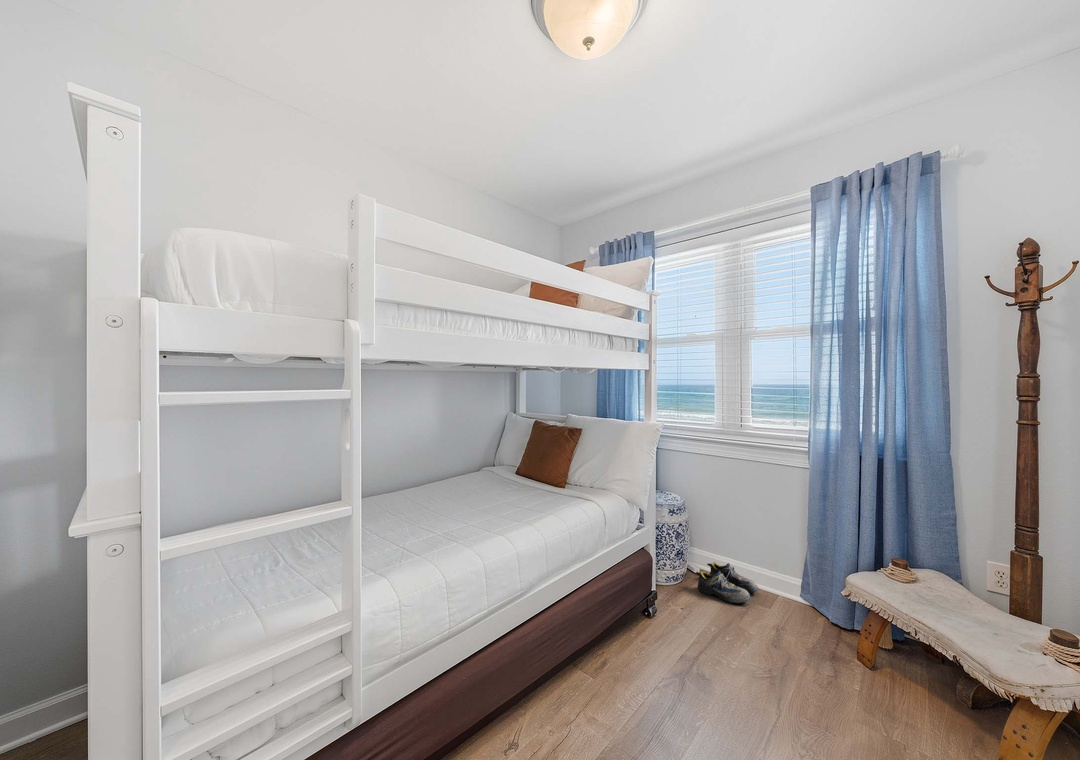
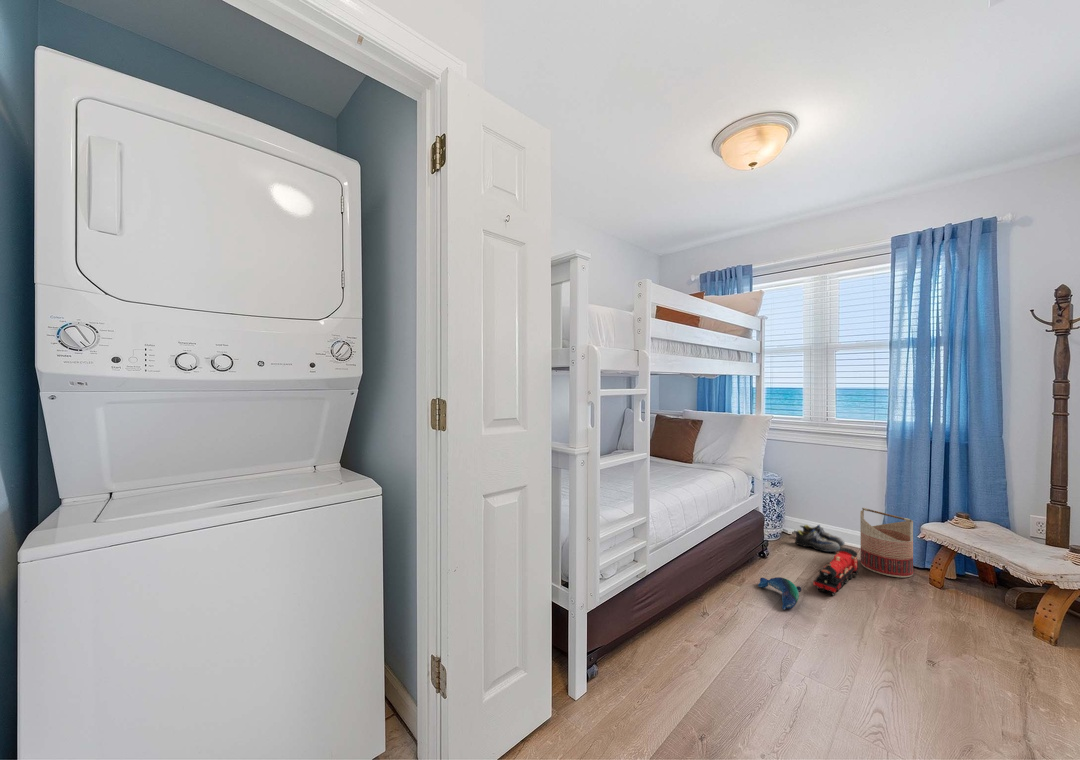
basket: none [771,546,837,647] -> present [860,508,913,577]
toy train: none [694,606,763,690] -> present [814,548,858,595]
plush toy: none [617,659,669,725] -> present [758,577,801,610]

